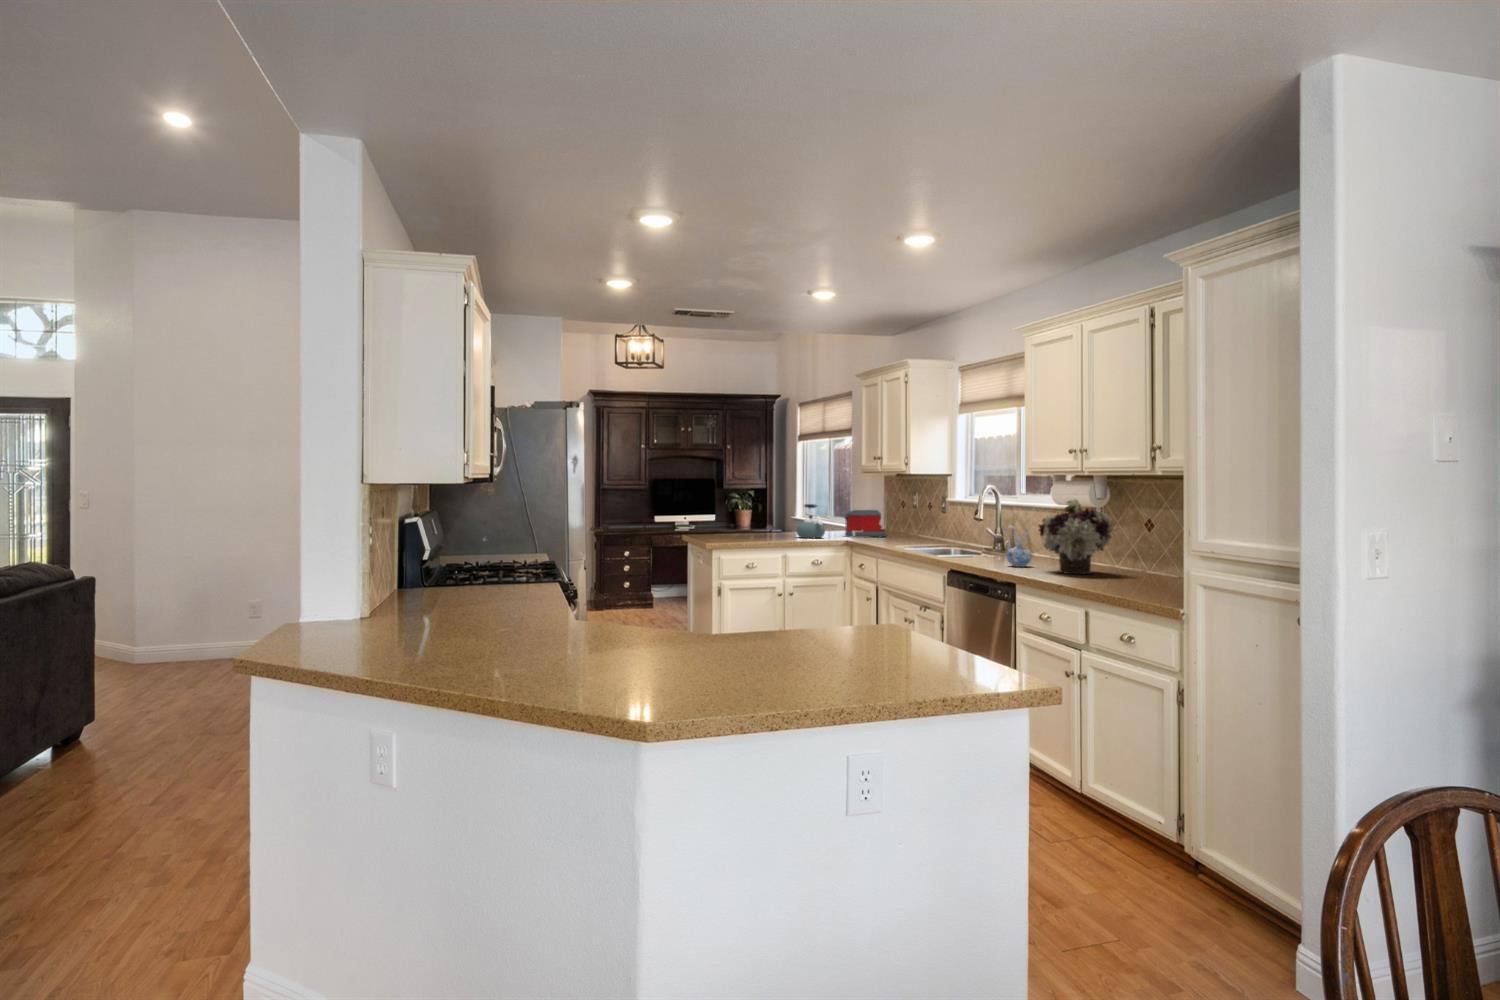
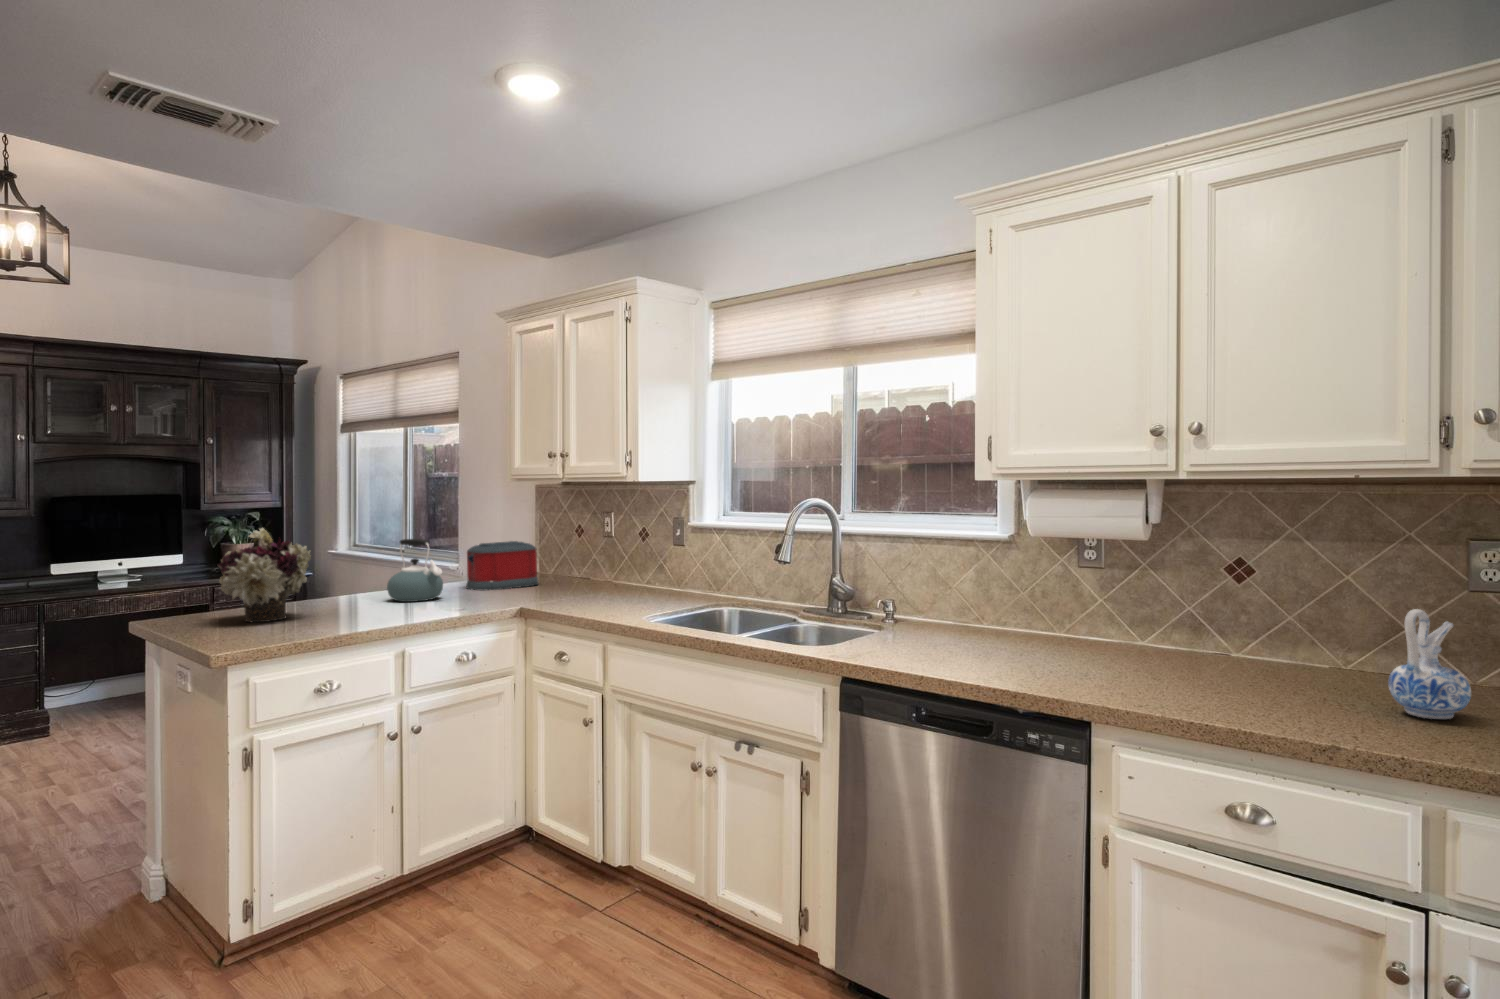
flower arrangement: present [1039,499,1114,574] -> present [218,528,311,622]
ceramic pitcher: present [1006,526,1031,567] -> present [1388,609,1471,719]

